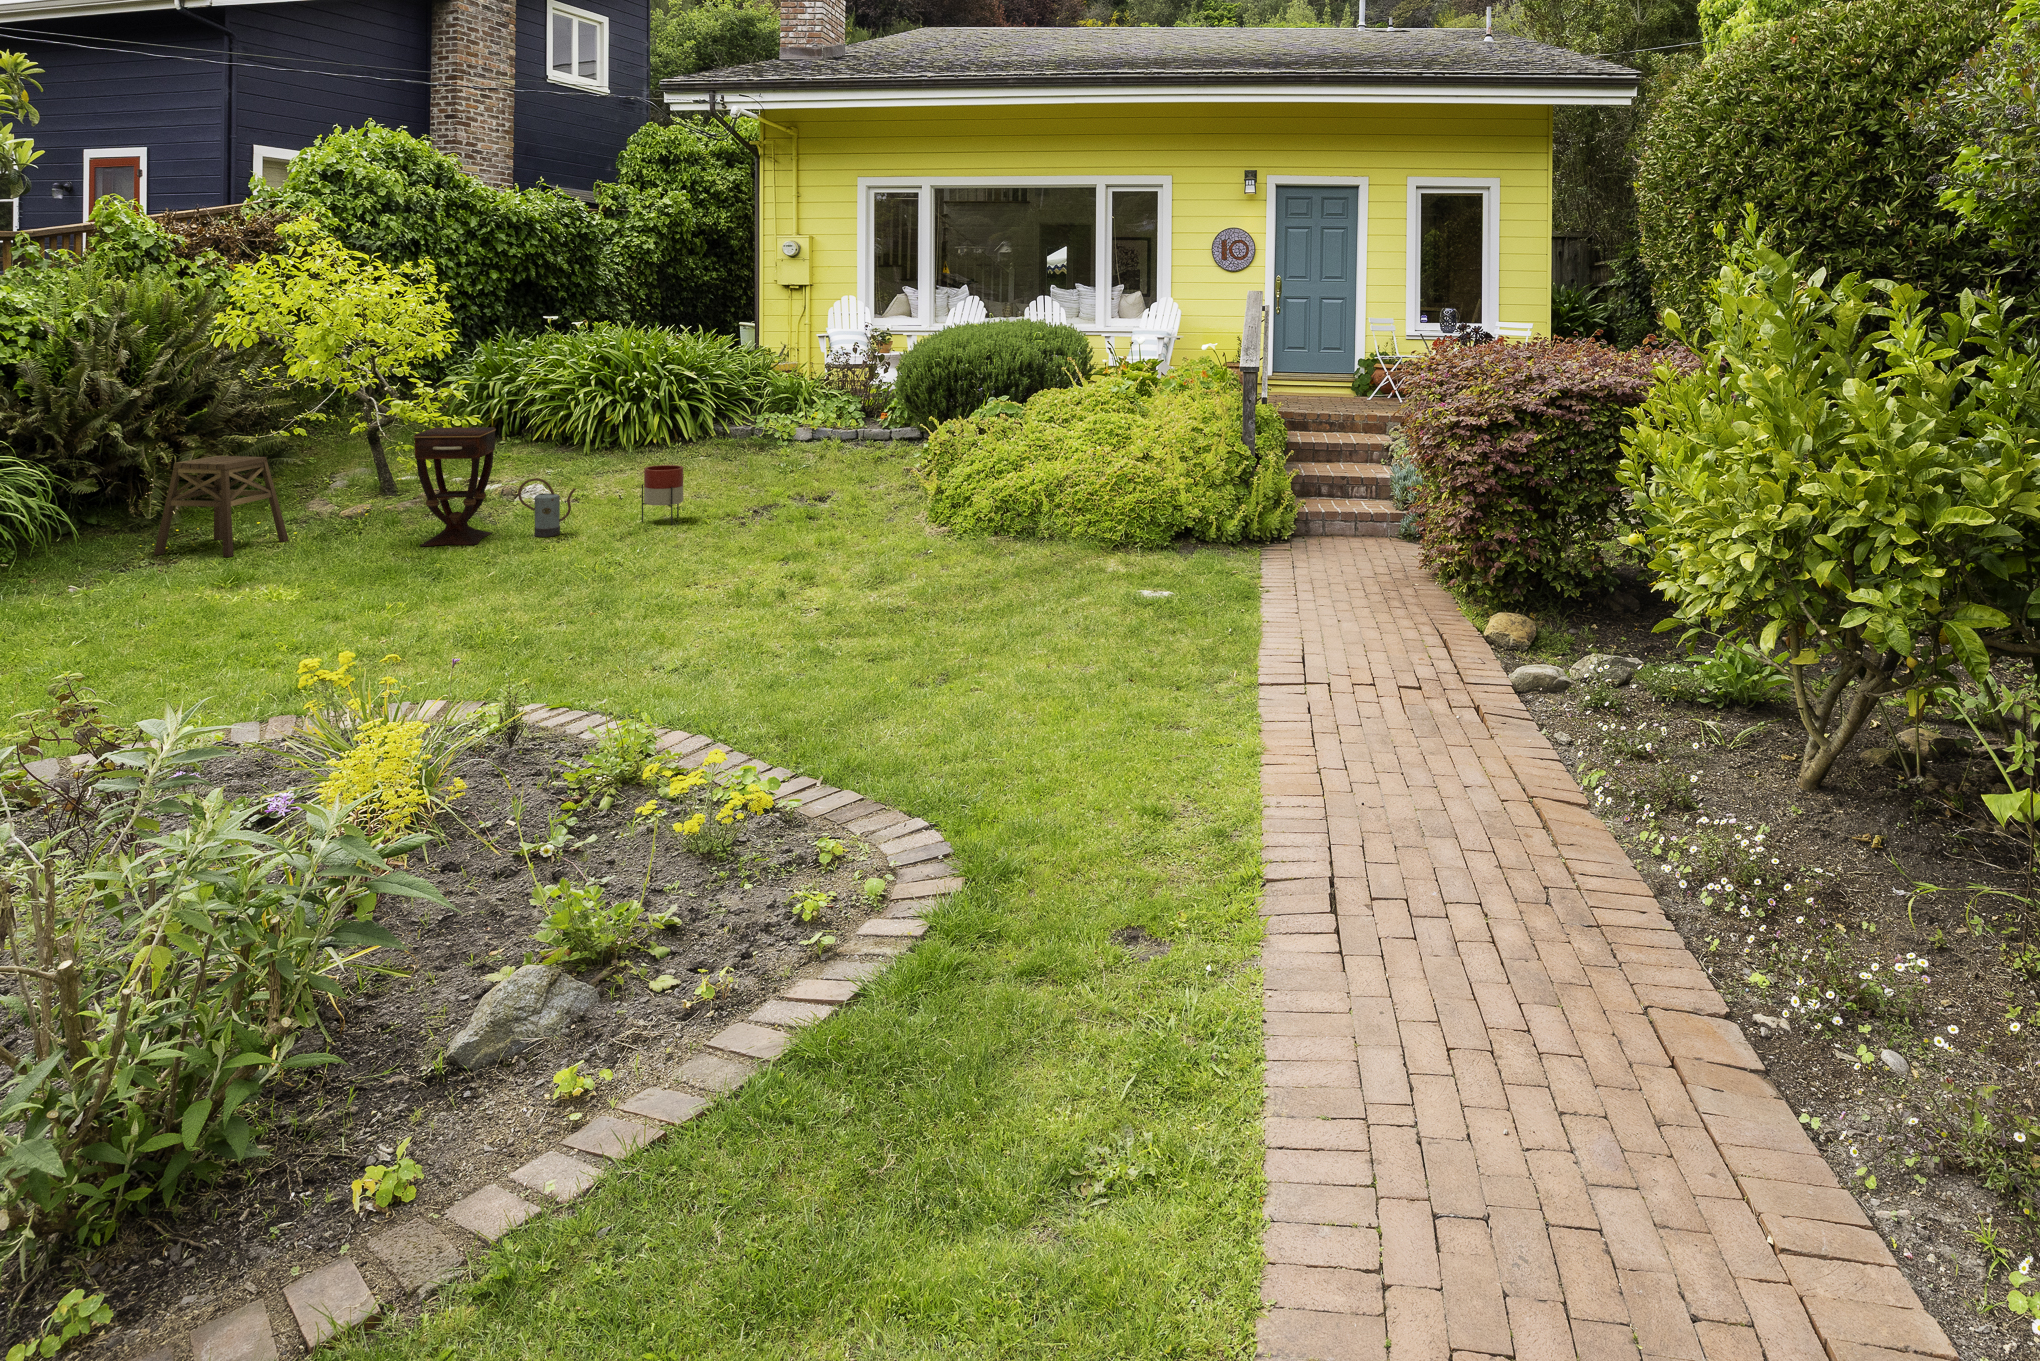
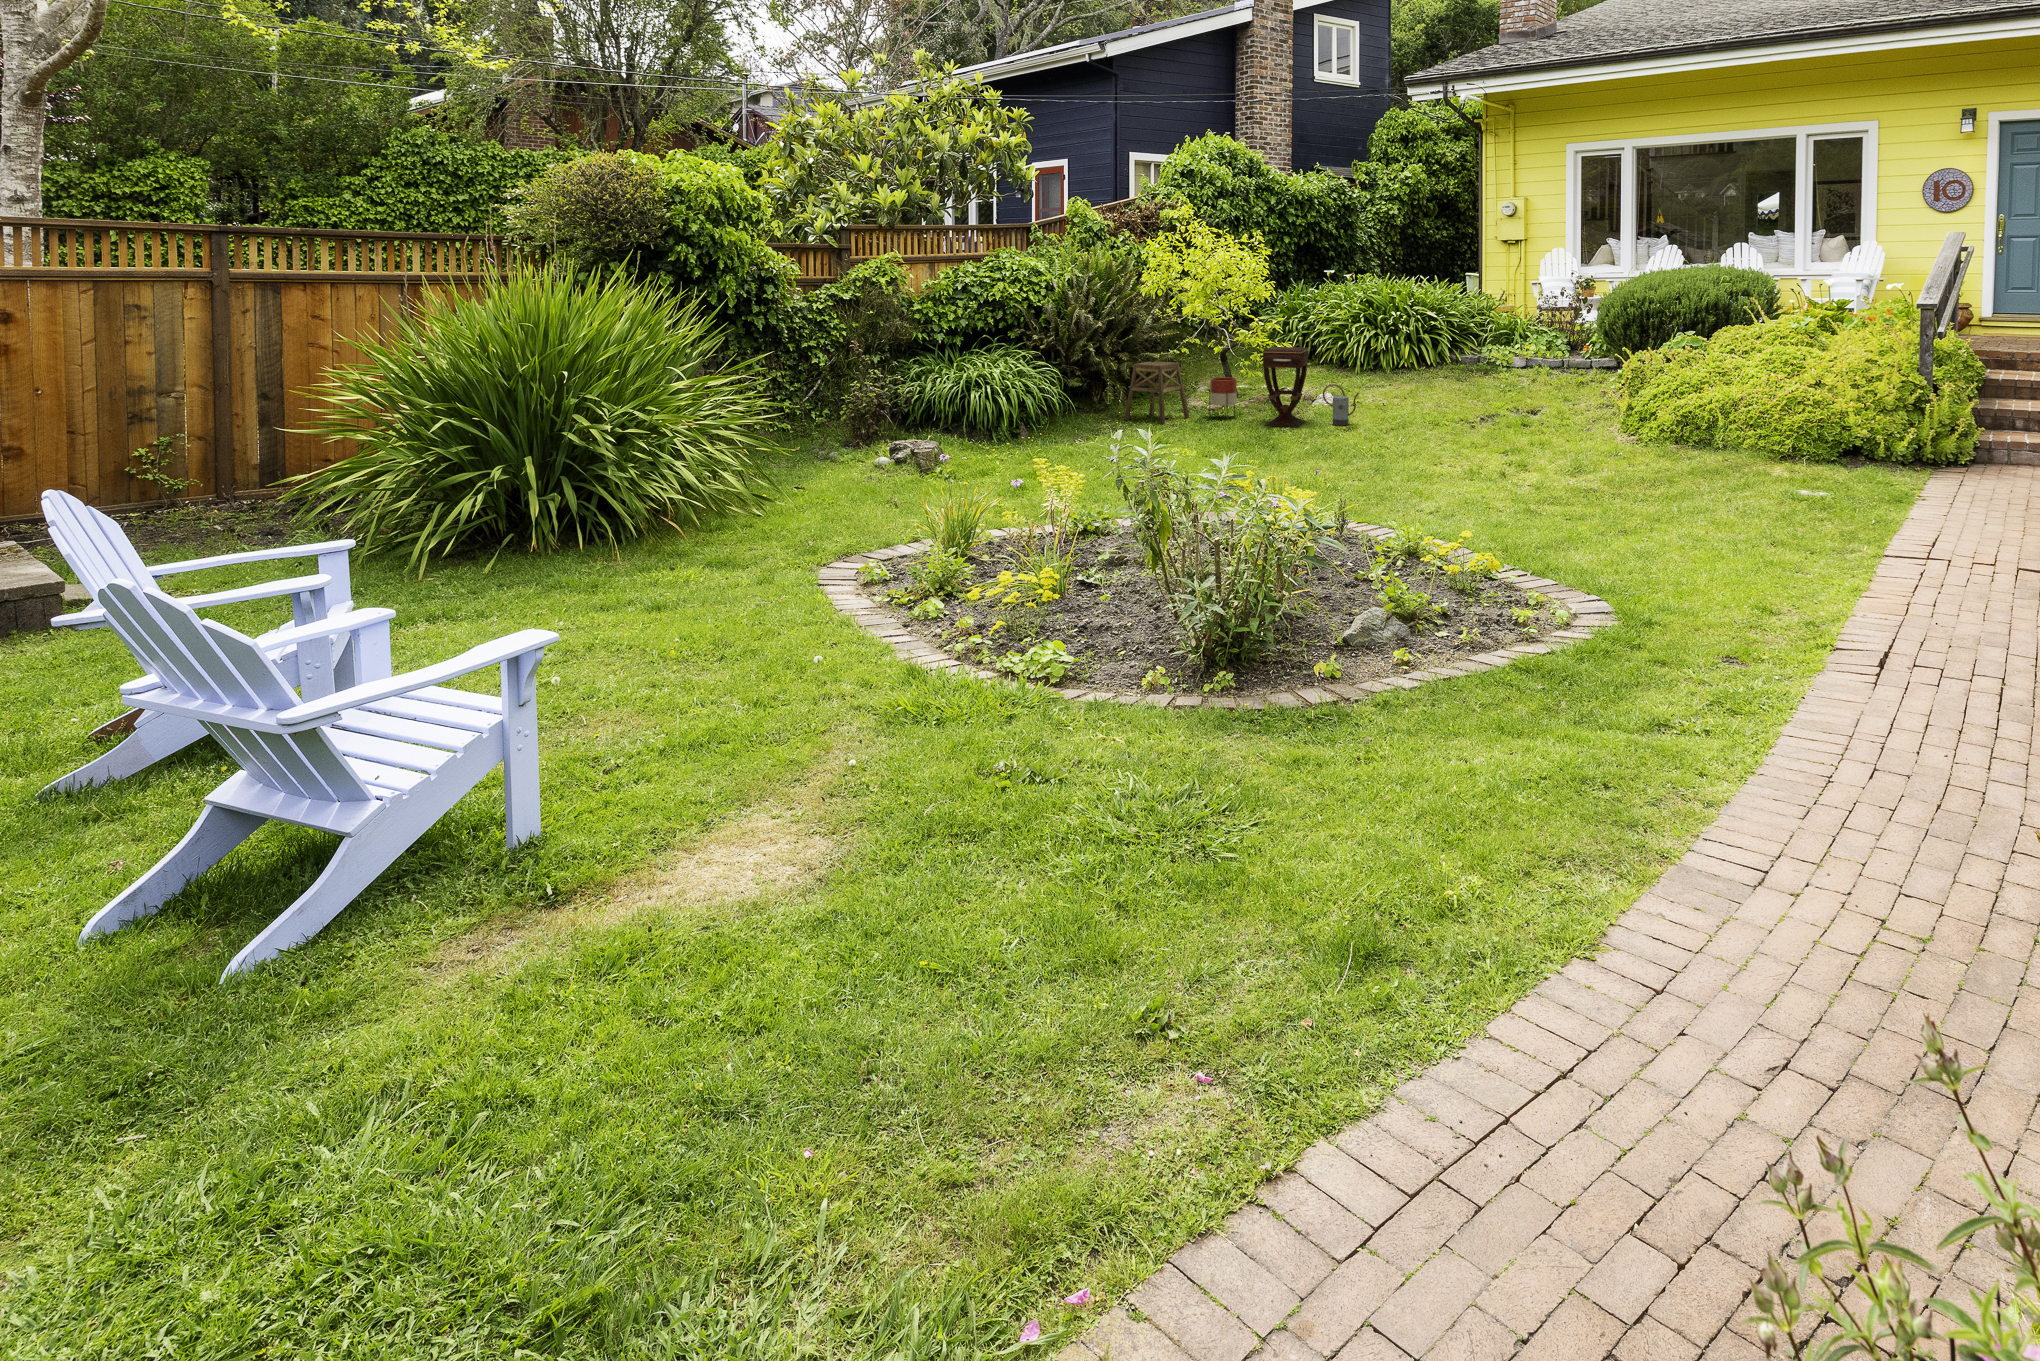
planter: present [642,465,683,525] -> present [1209,377,1237,420]

